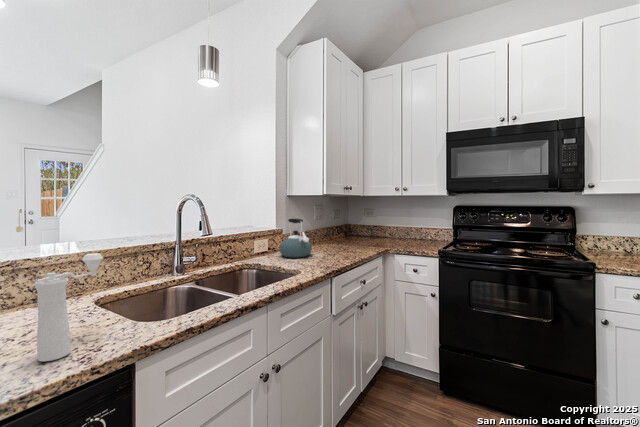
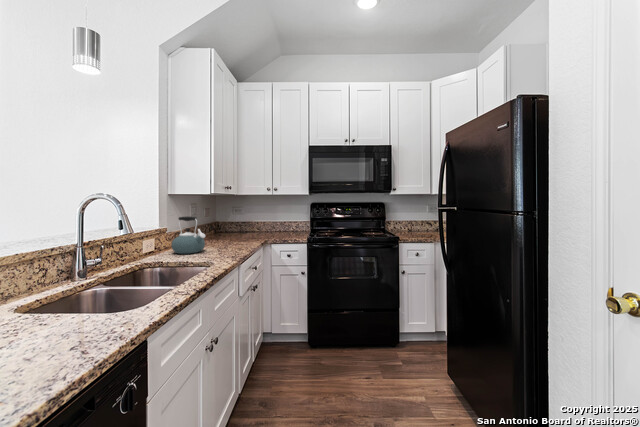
pepper mill: present [34,253,103,362] -> none [53,252,89,349]

